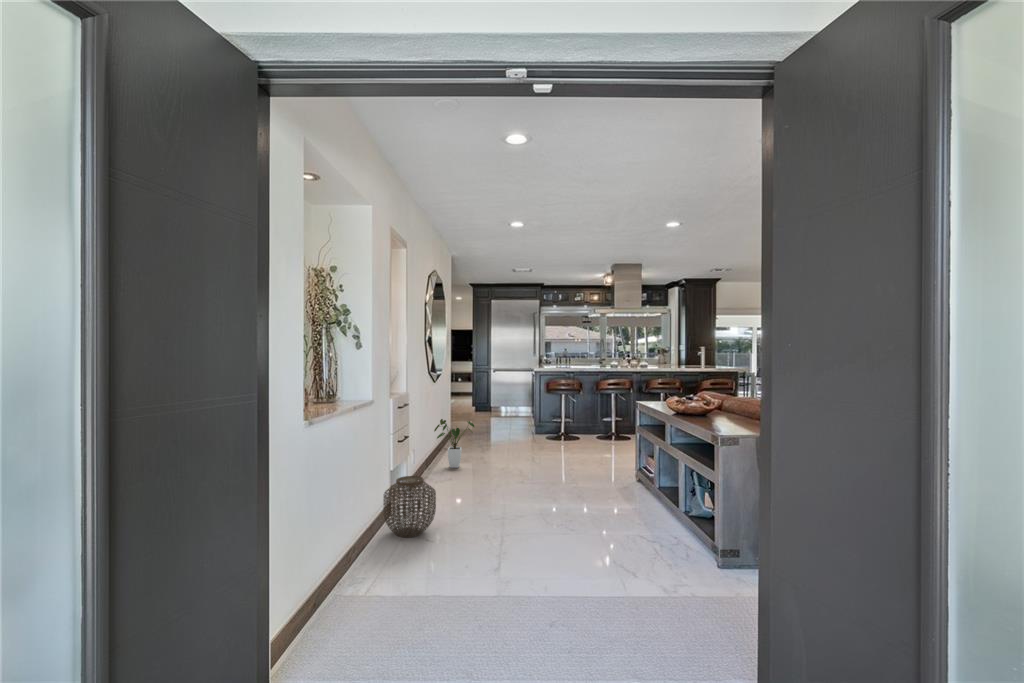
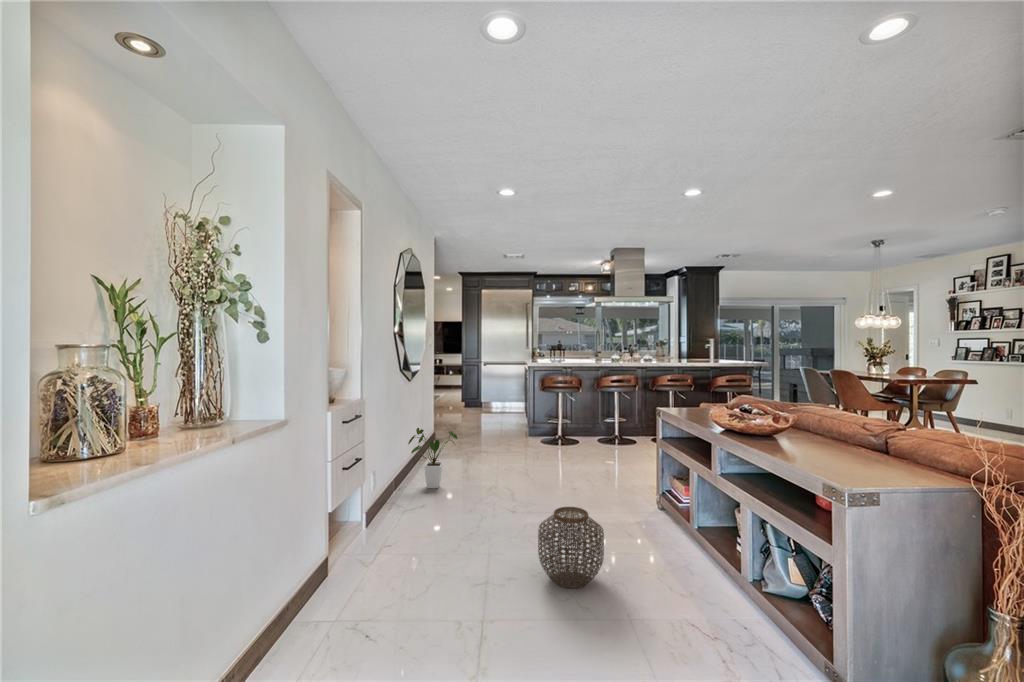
woven basket: present [383,476,436,537] -> present [538,507,604,589]

